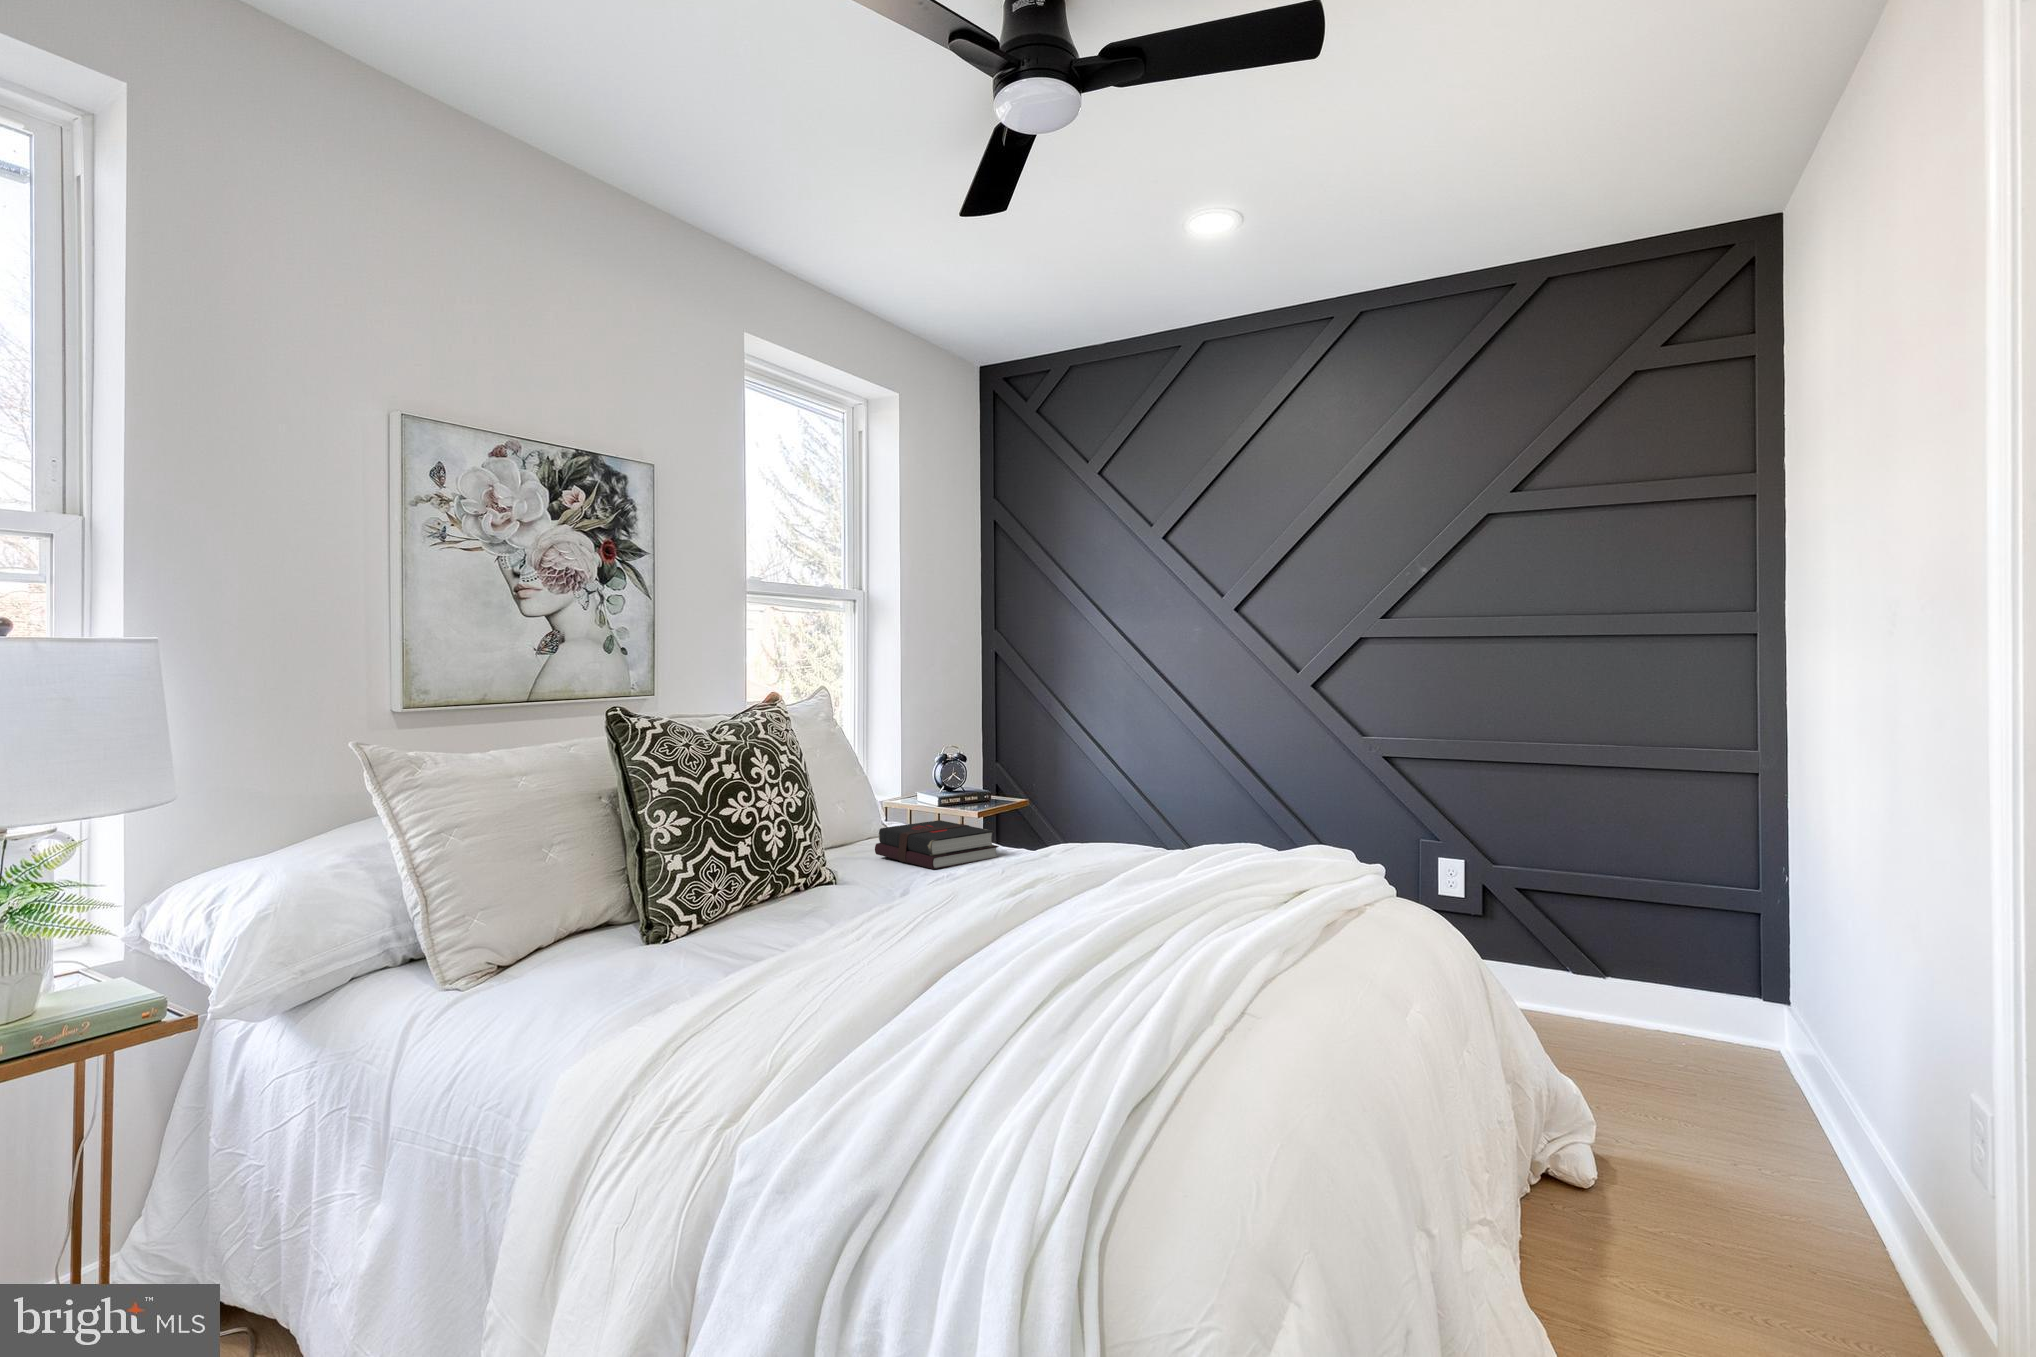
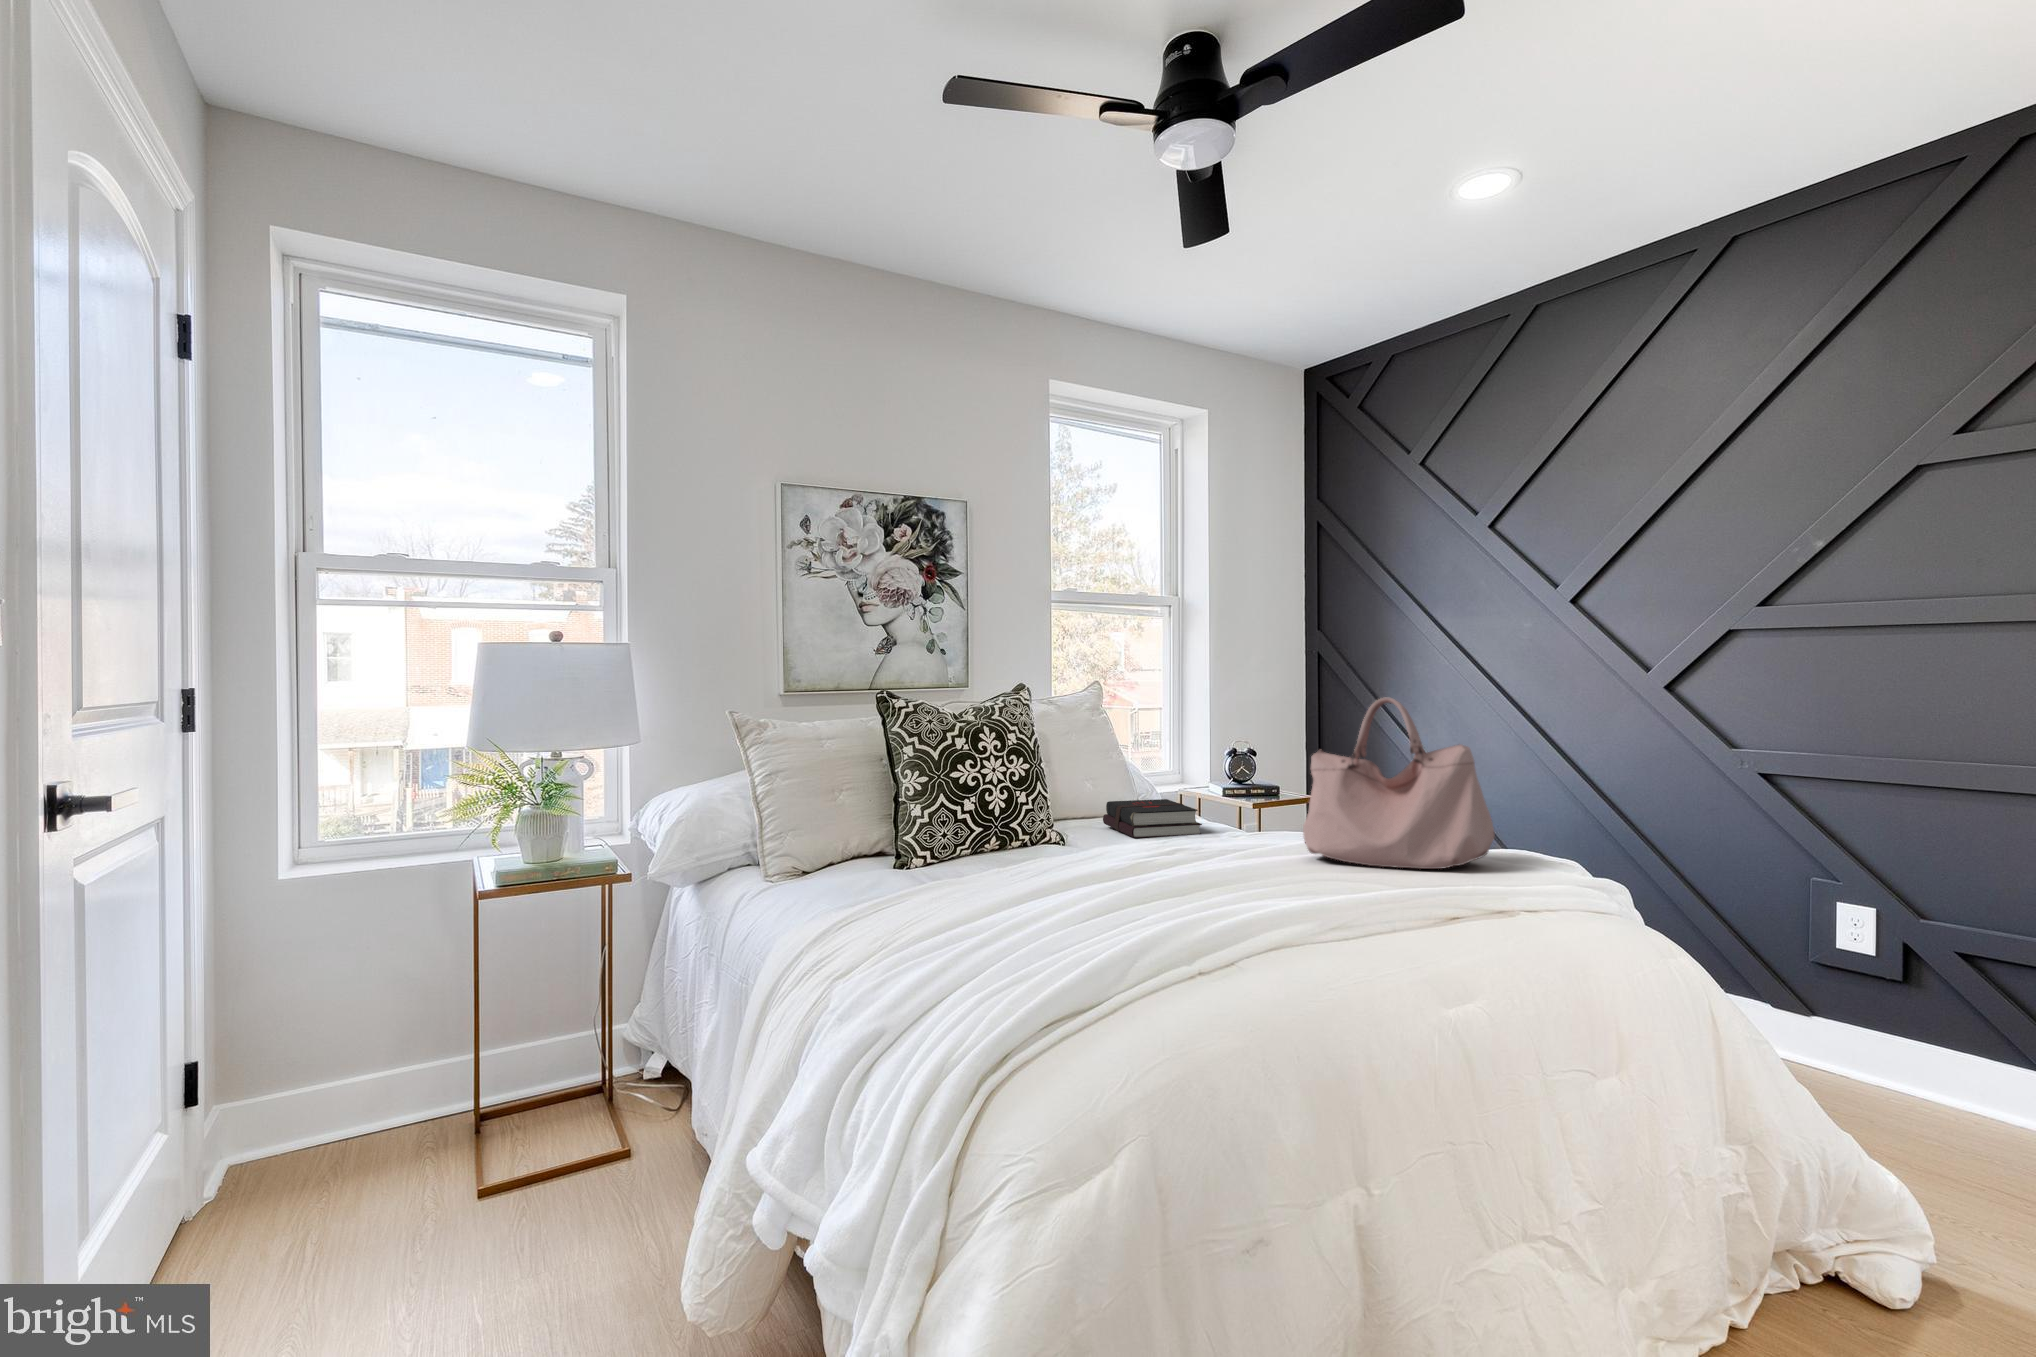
handbag: none [1145,707,1332,879] -> present [1303,697,1495,869]

